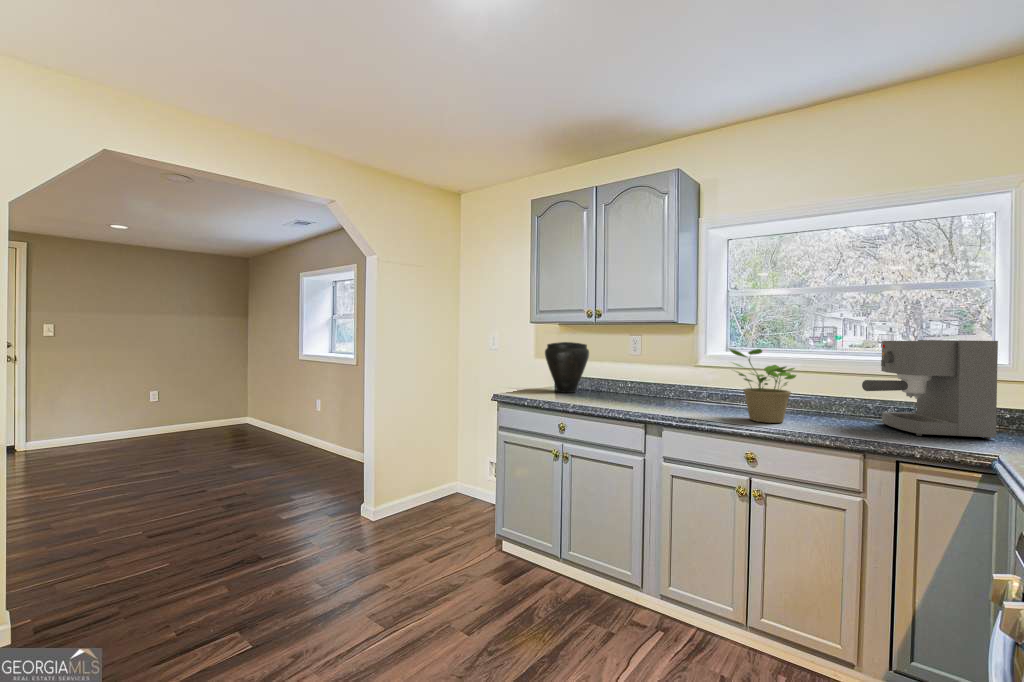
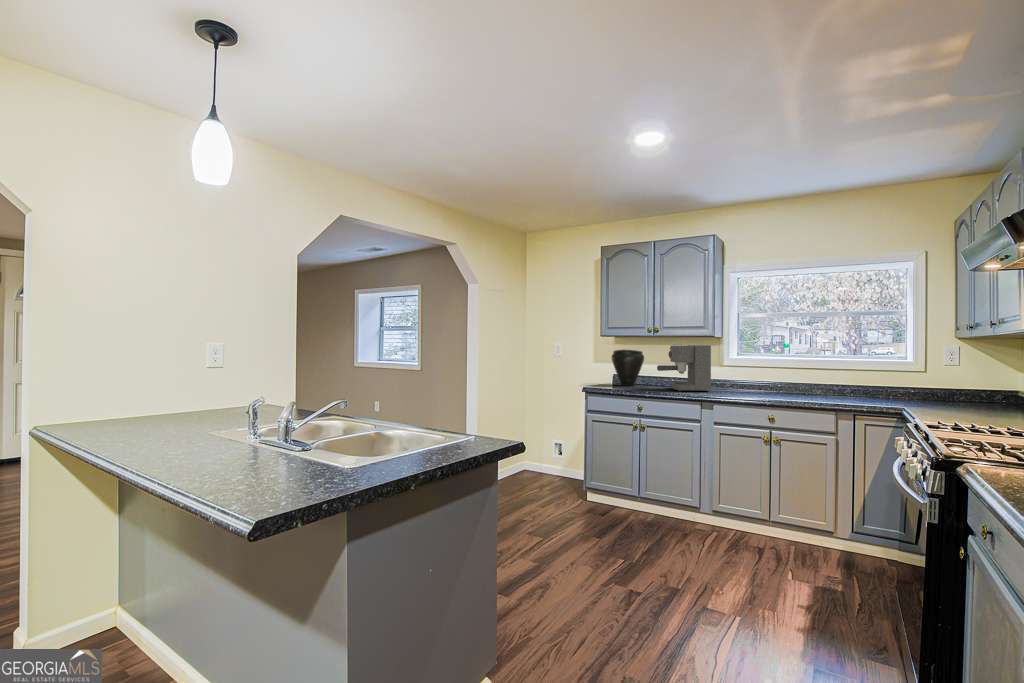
coffee maker: present [862,340,998,439] -> present [657,345,711,392]
potted plant: present [730,349,796,423] -> none [753,353,796,398]

